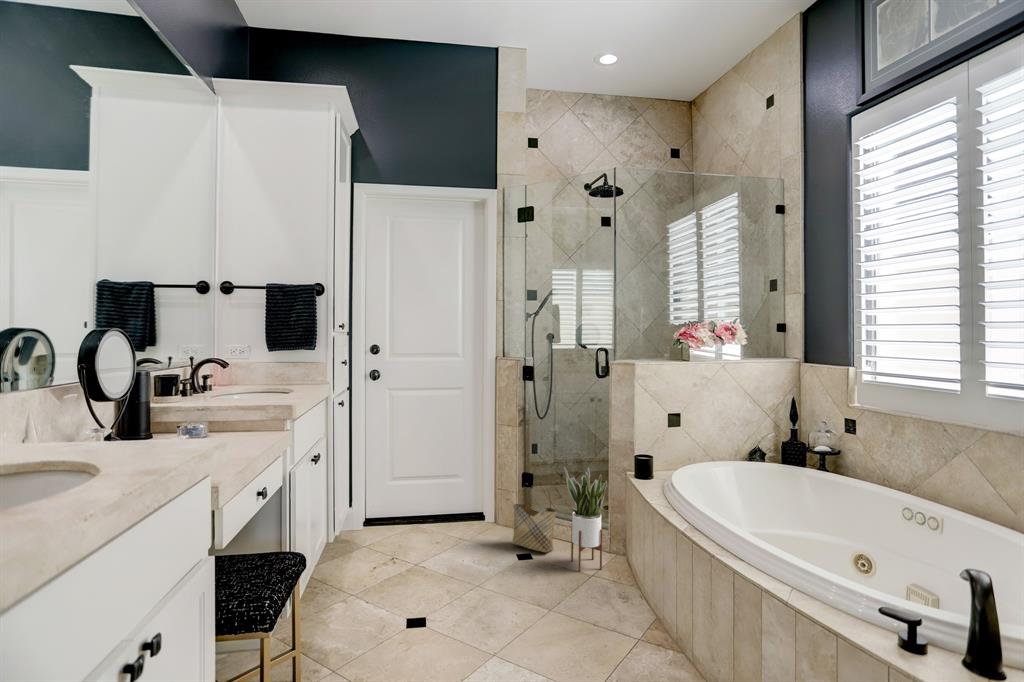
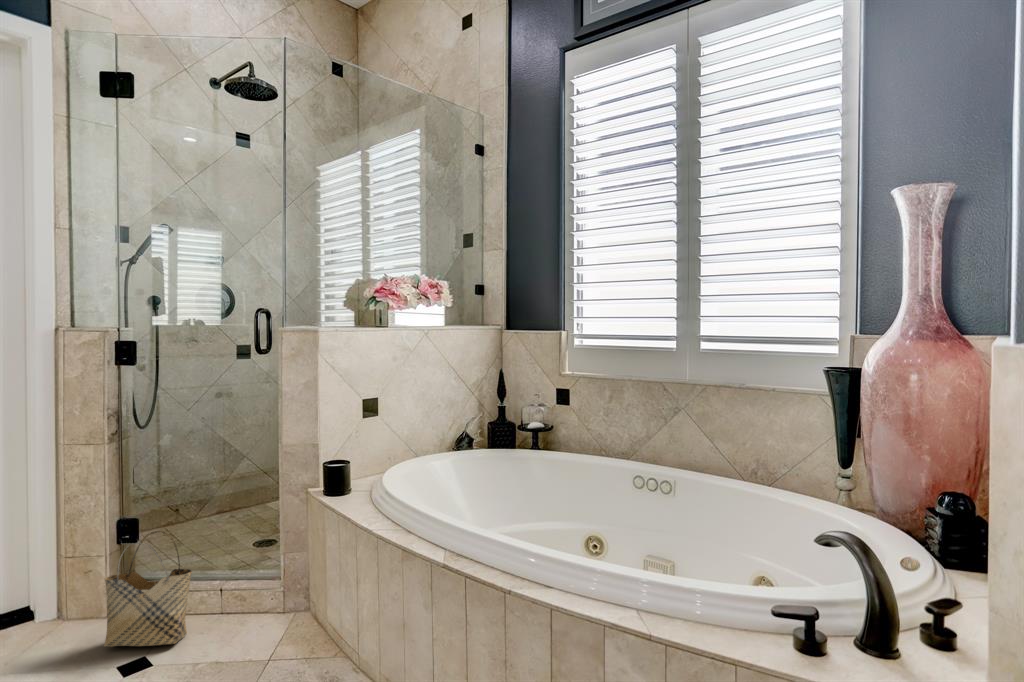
potted plant: present [564,467,607,571] -> none [209,491,282,657]

